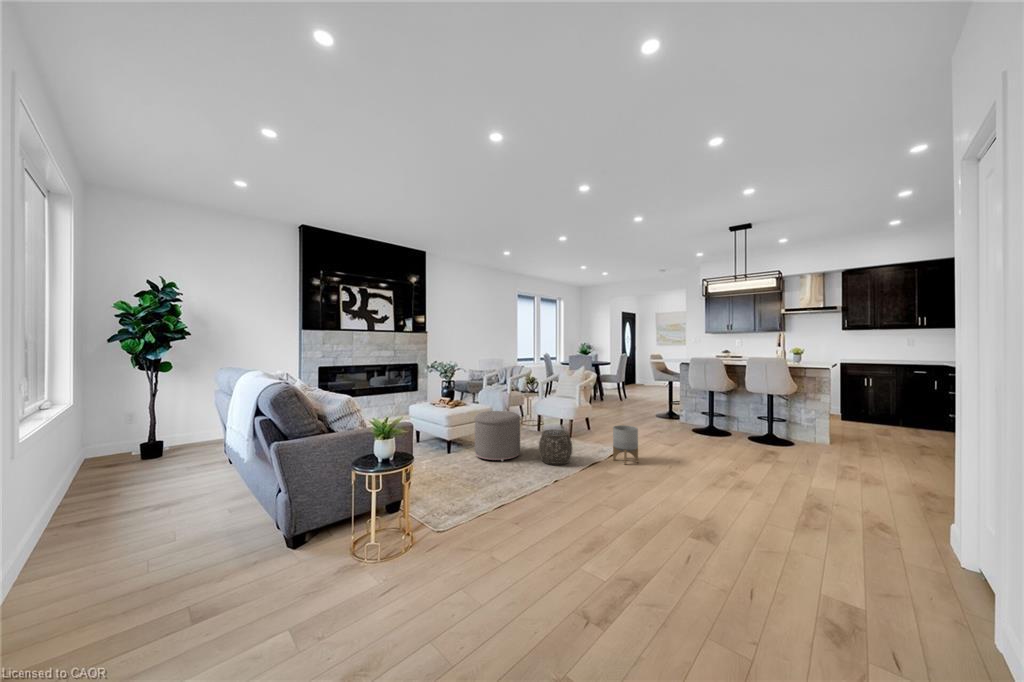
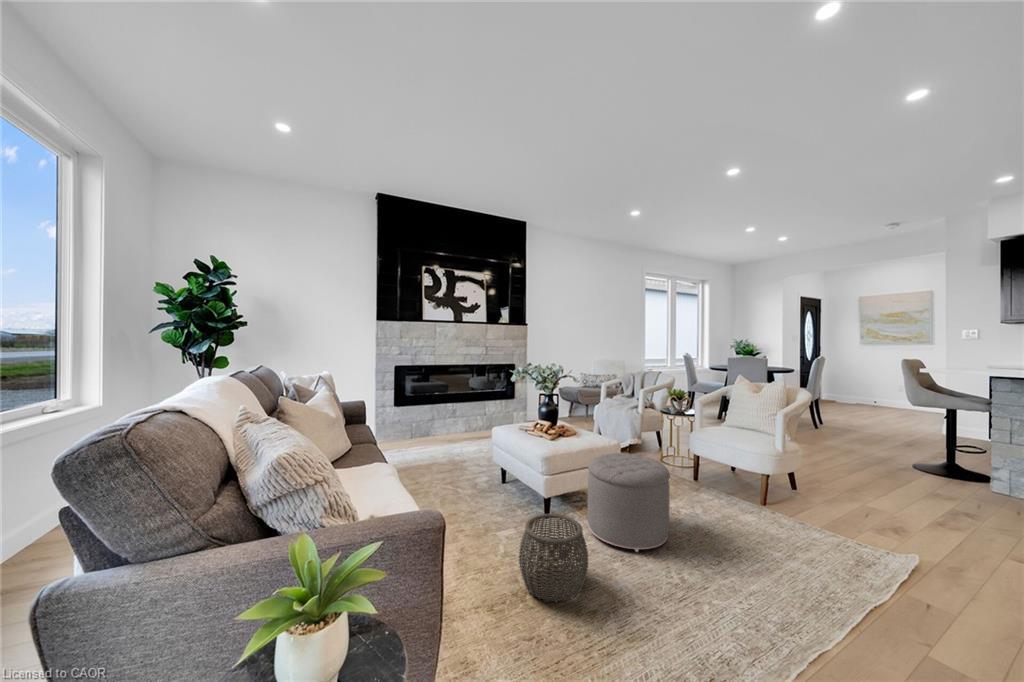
planter: present [613,425,638,465] -> none [878,514,953,612]
woven basket: present [539,429,572,465] -> present [519,514,588,603]

